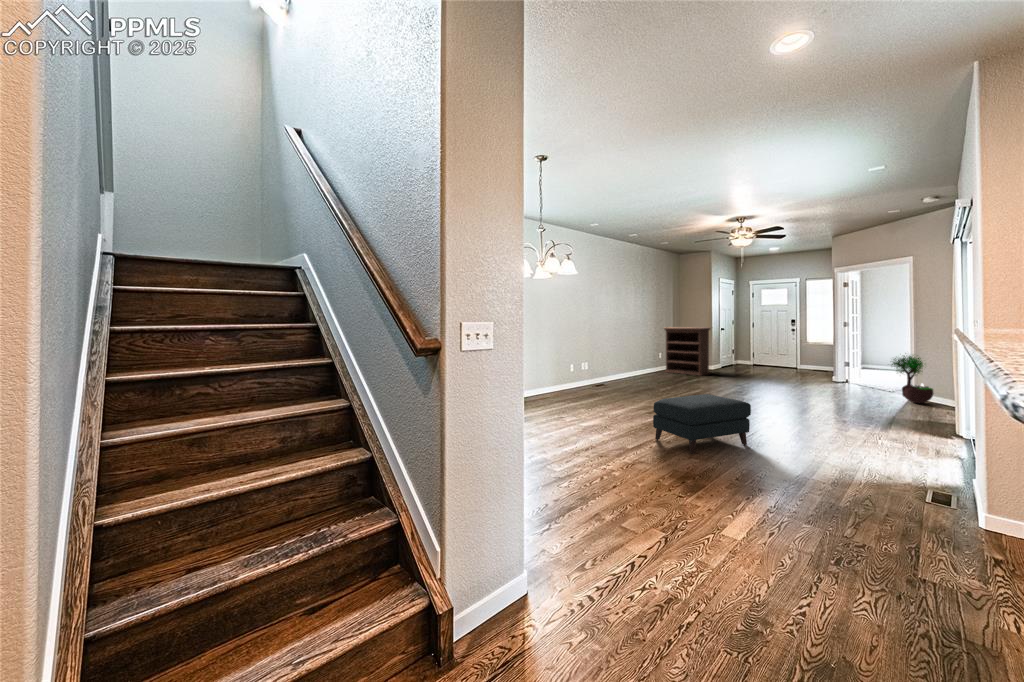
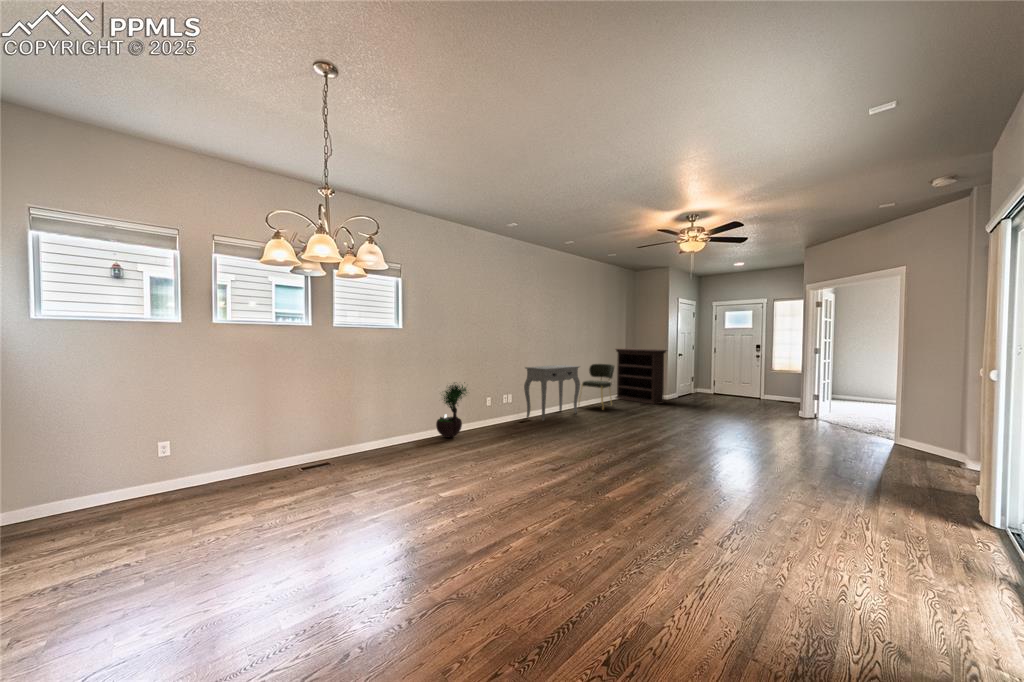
dining chair: none [635,342,667,381] -> present [579,364,614,405]
console table: none [594,344,640,391] -> present [524,365,580,421]
potted tree: present [892,355,934,403] -> present [436,383,467,437]
ottoman: present [653,394,751,454] -> none [548,441,685,542]

